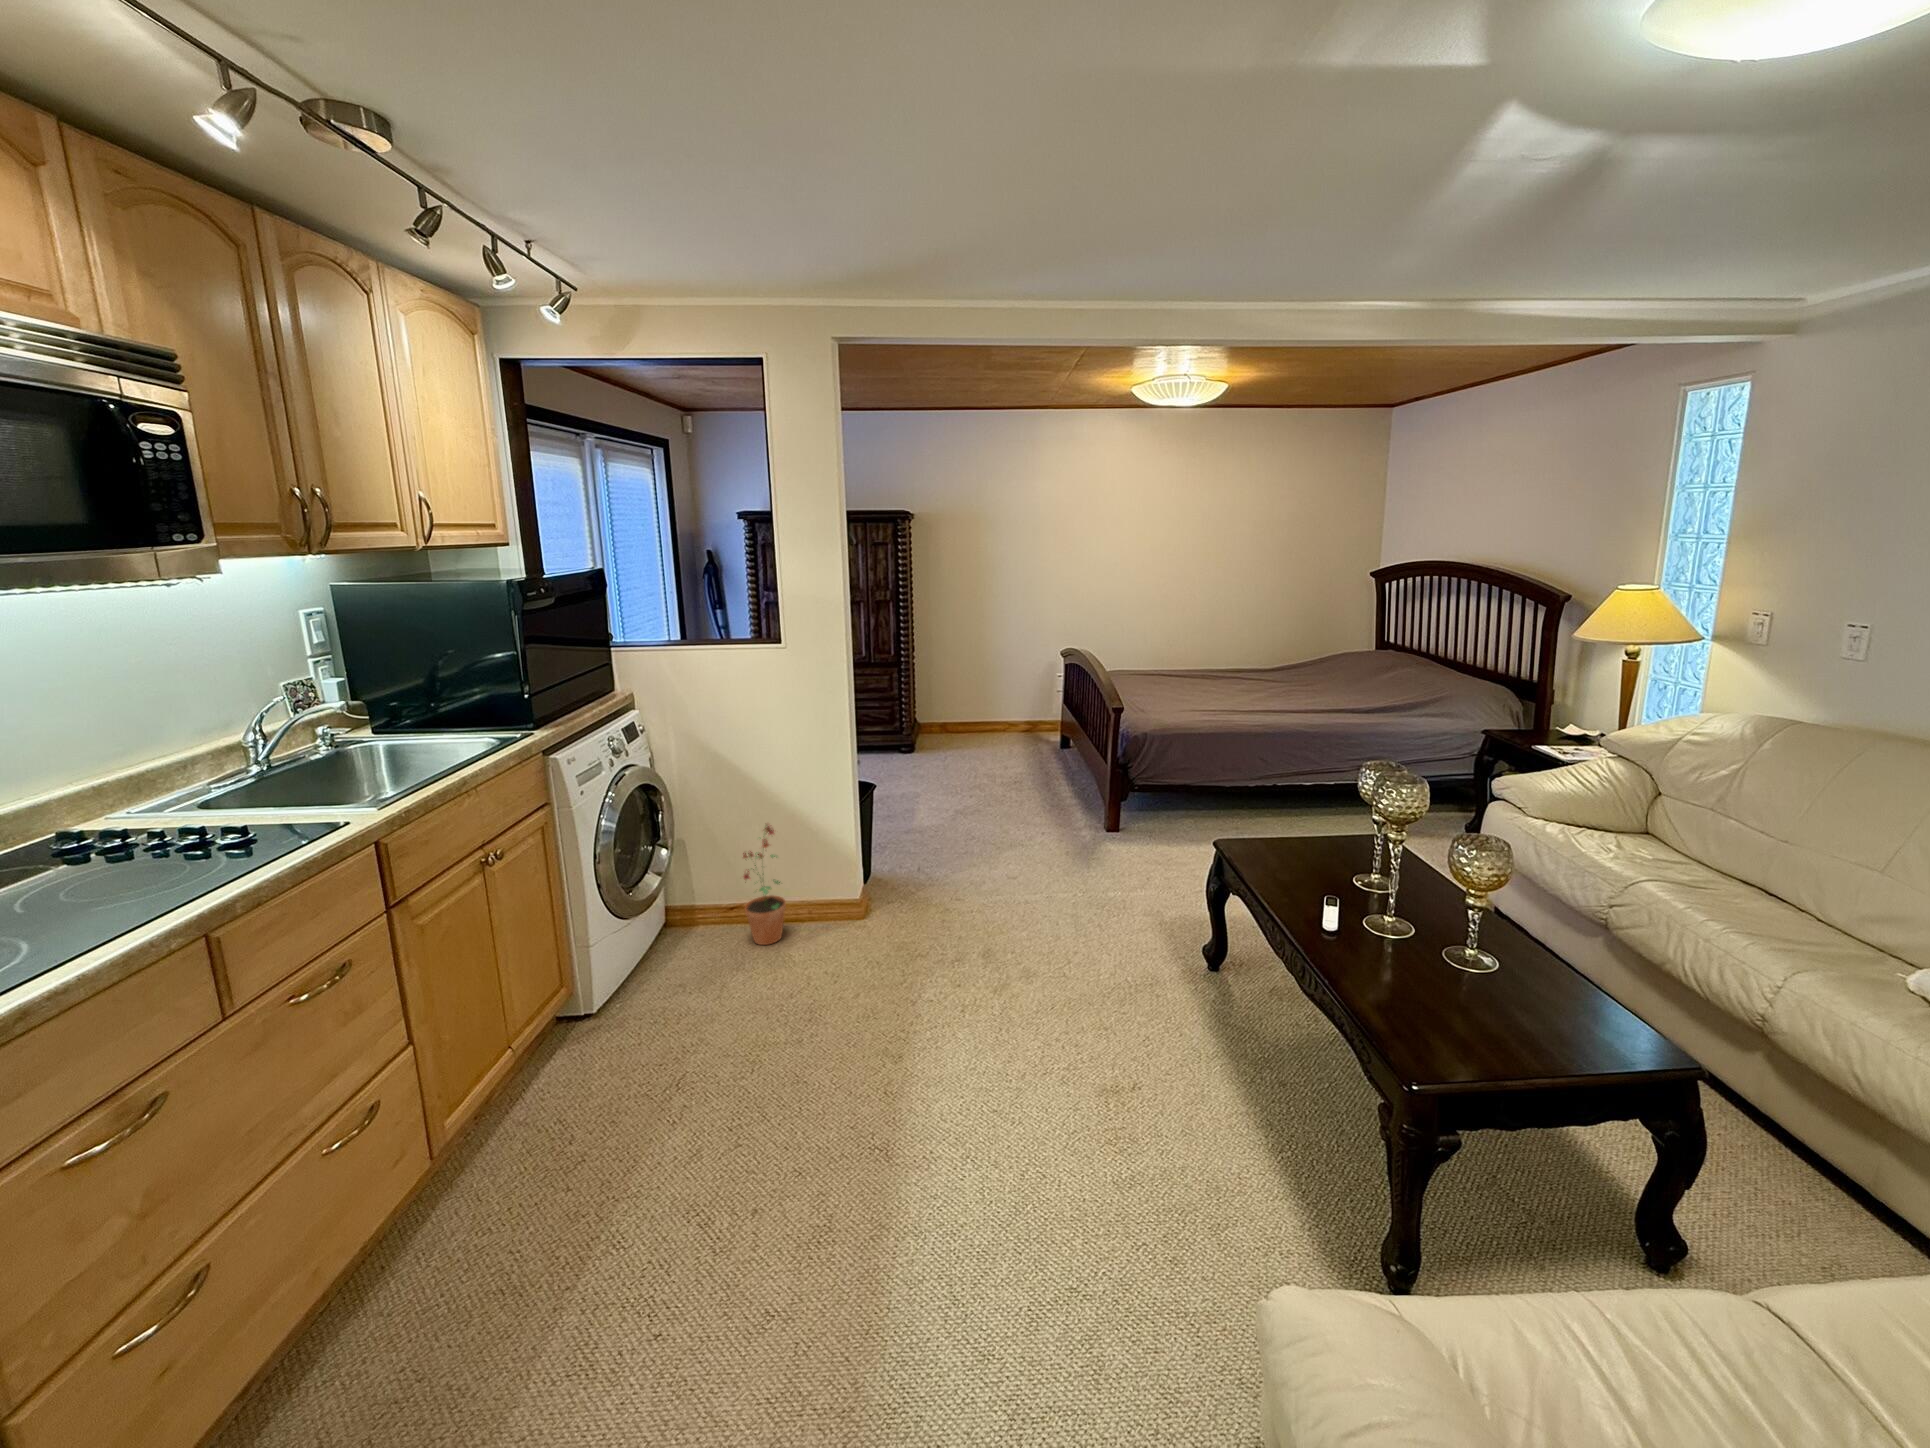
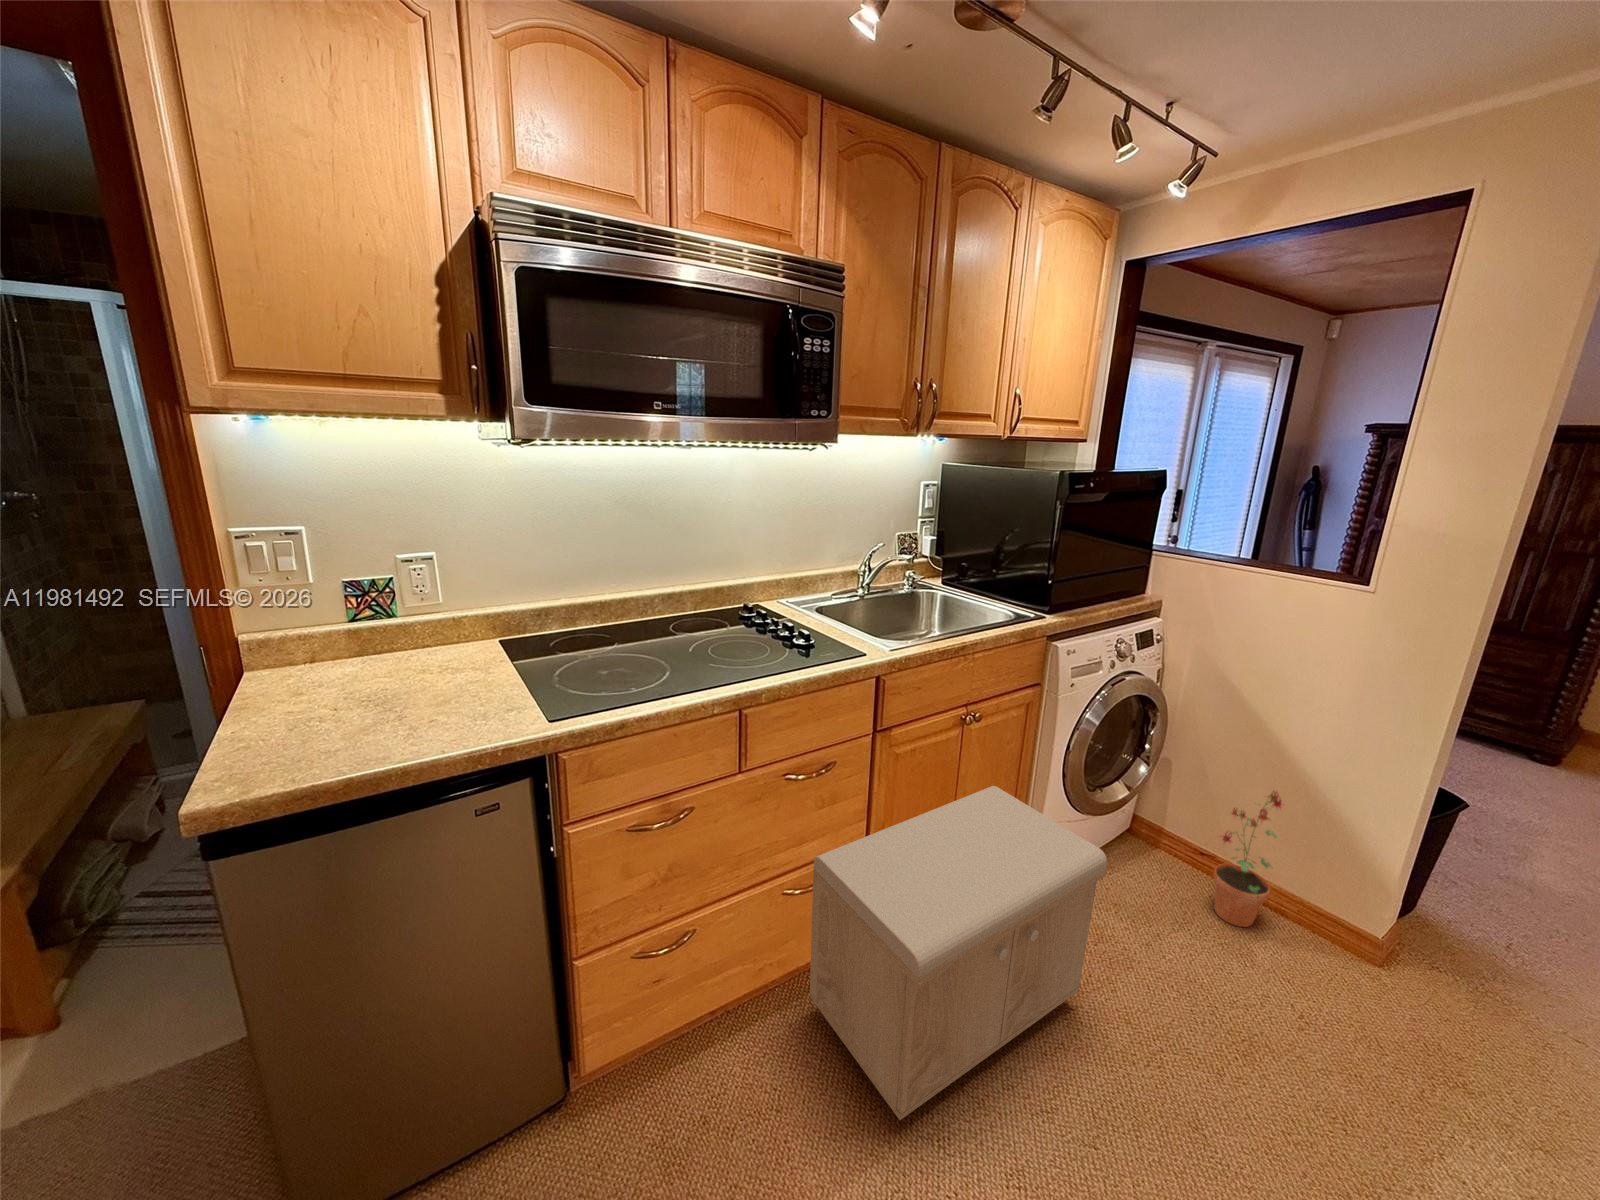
storage bench: none [358,916,681,1267] -> present [810,786,1107,1120]

